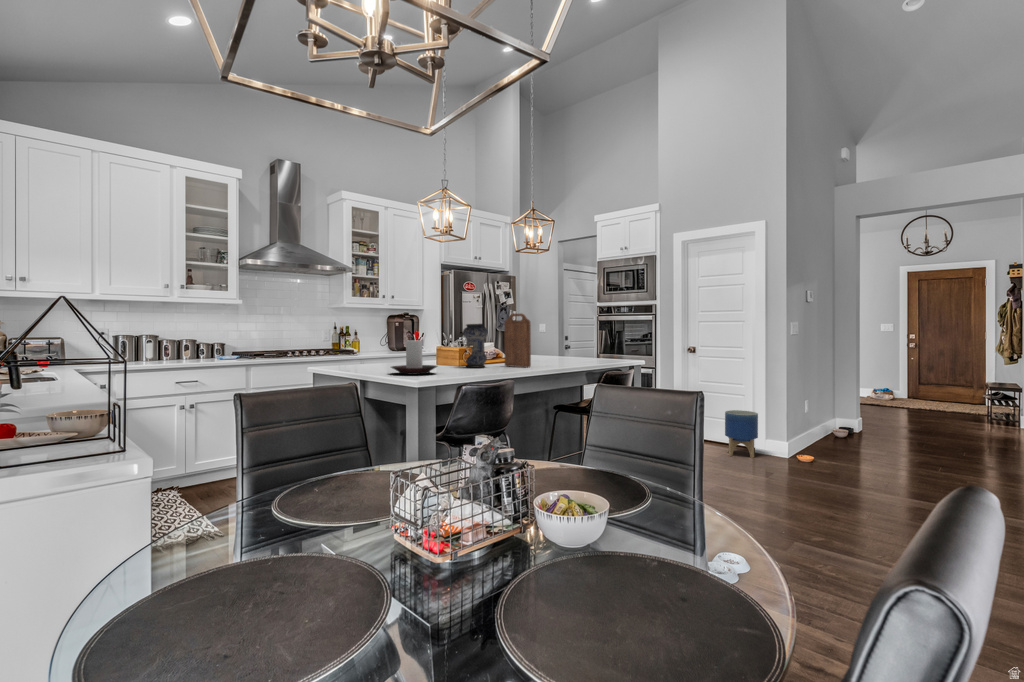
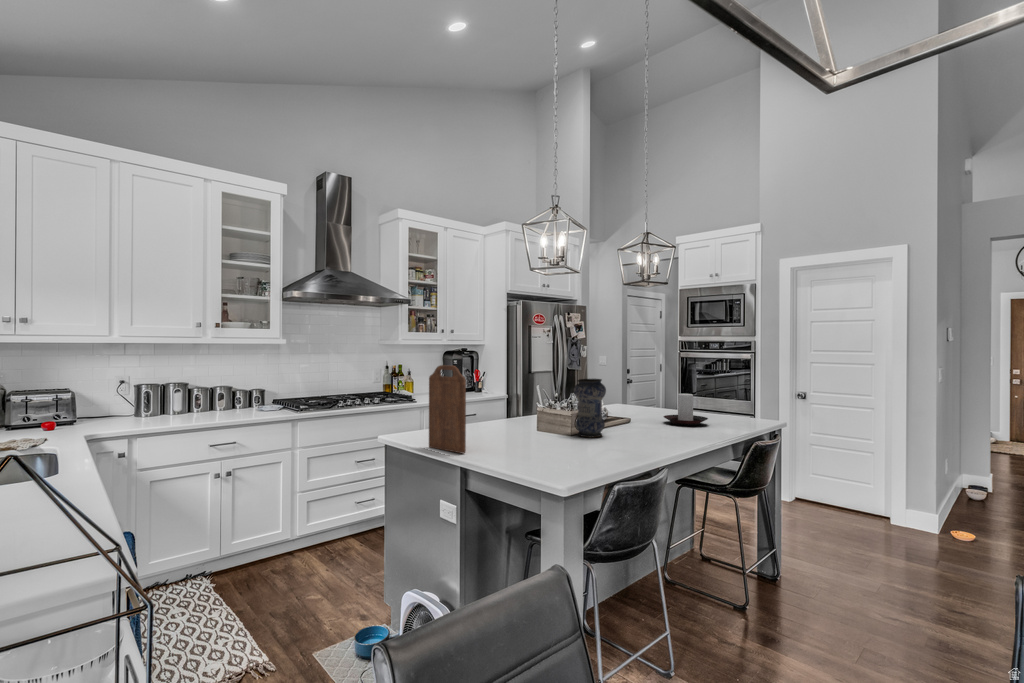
cutting board: present [504,313,531,367] -> present [429,365,466,453]
candle holder: present [391,340,437,375] -> present [664,393,708,426]
planter: present [725,410,758,458] -> none [861,473,908,536]

